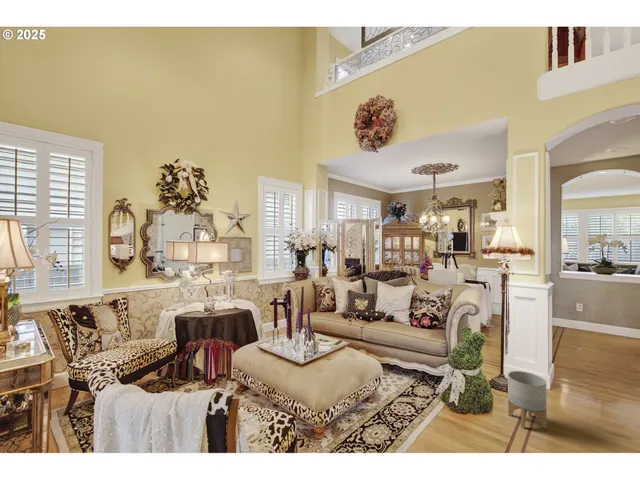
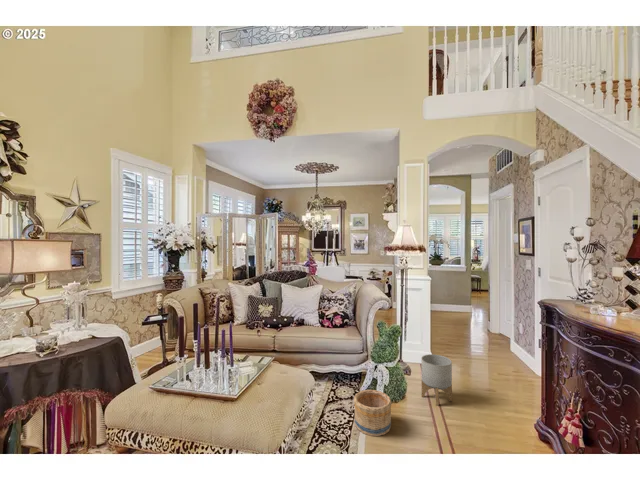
basket: none [416,390,454,435] -> present [354,390,392,436]

